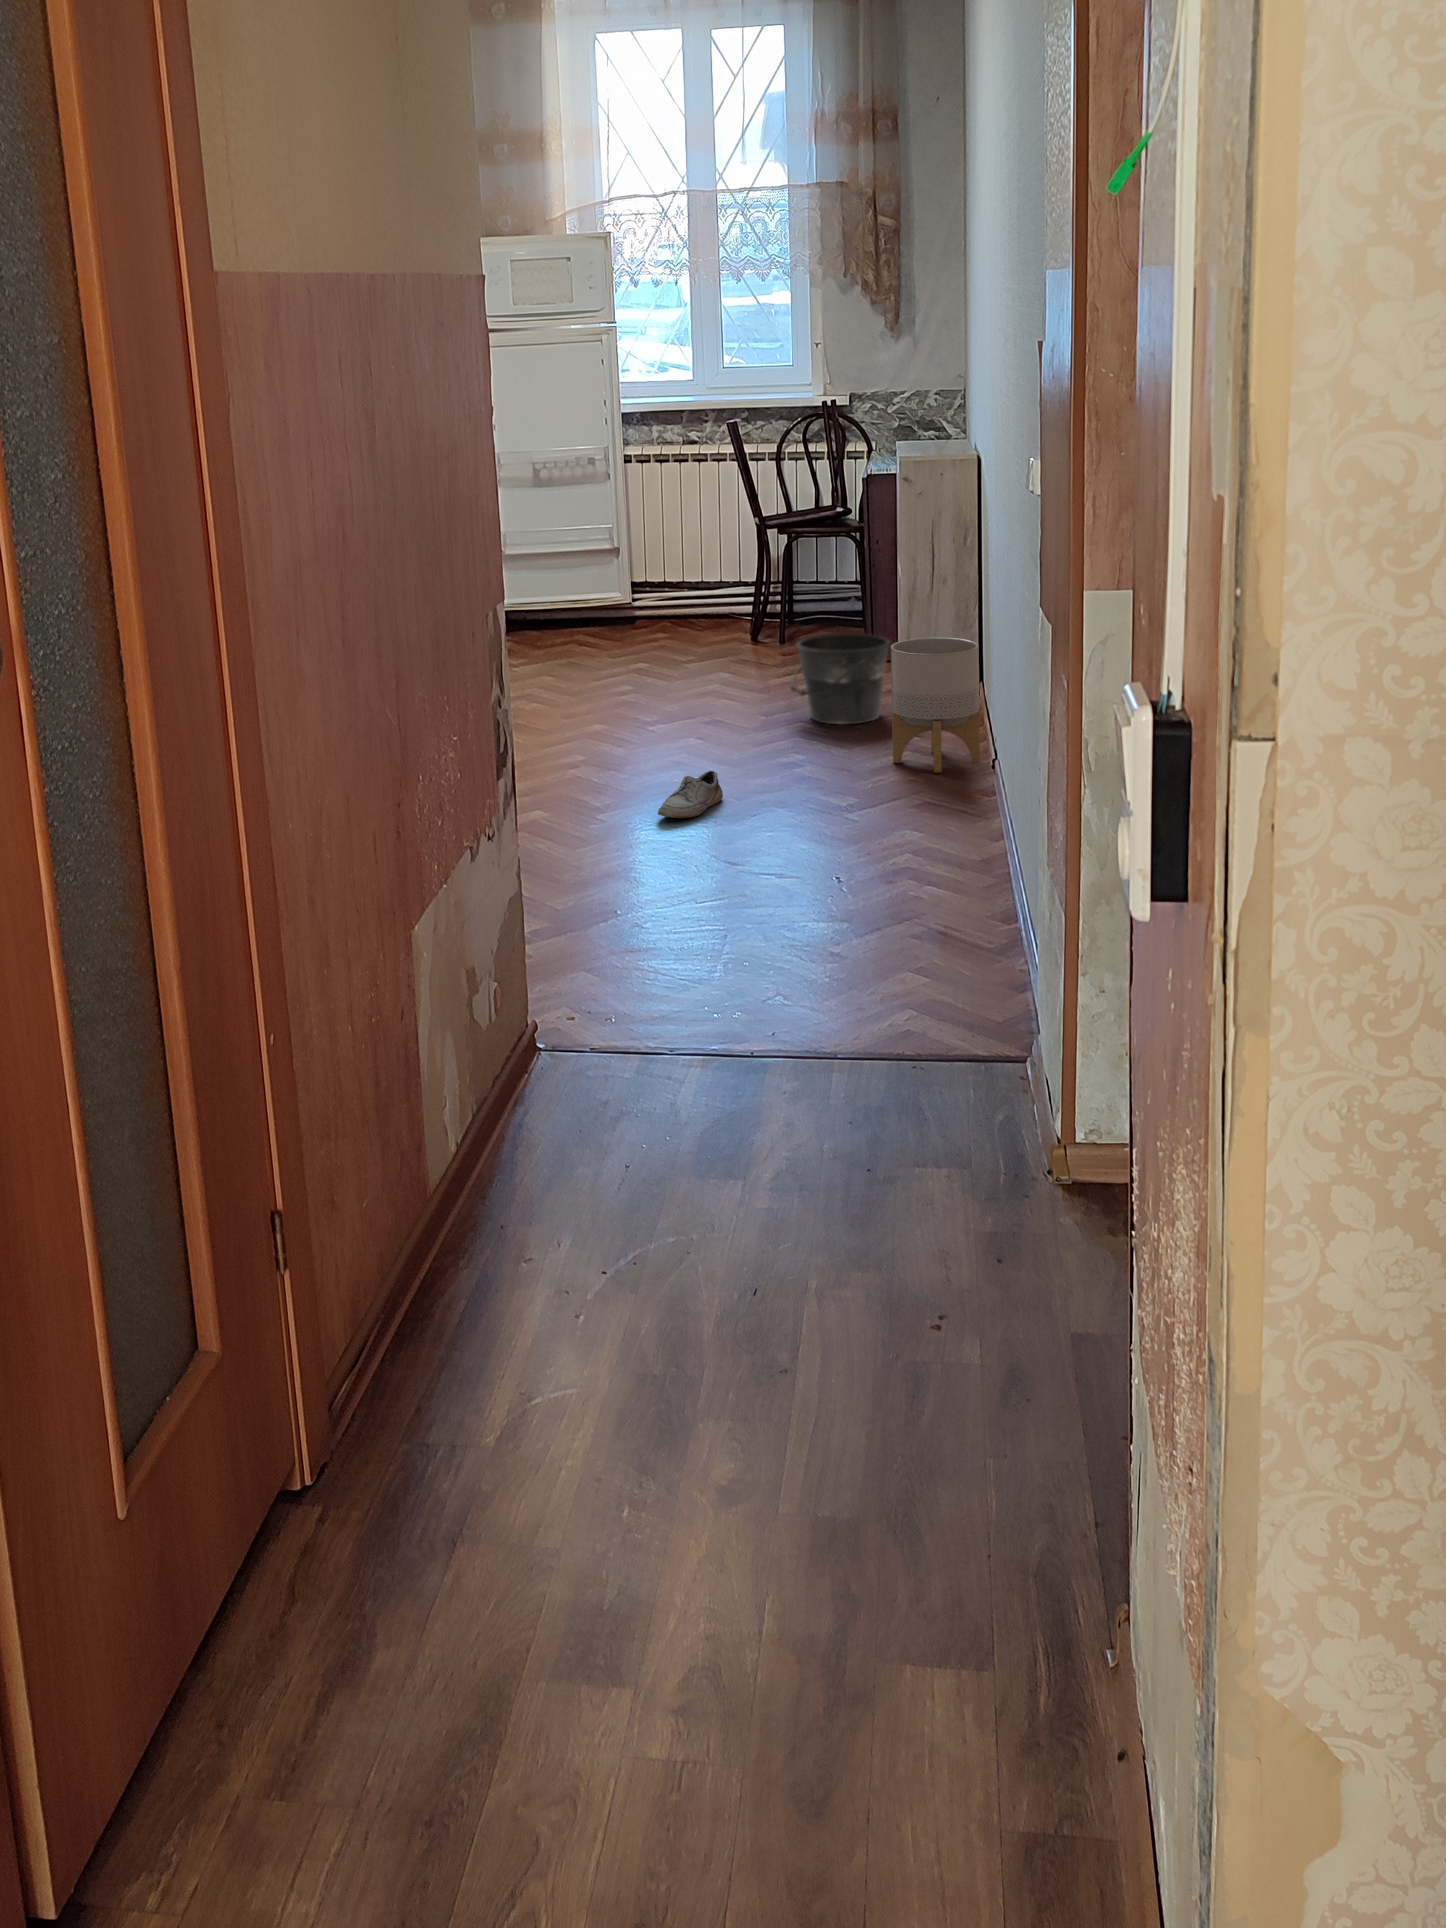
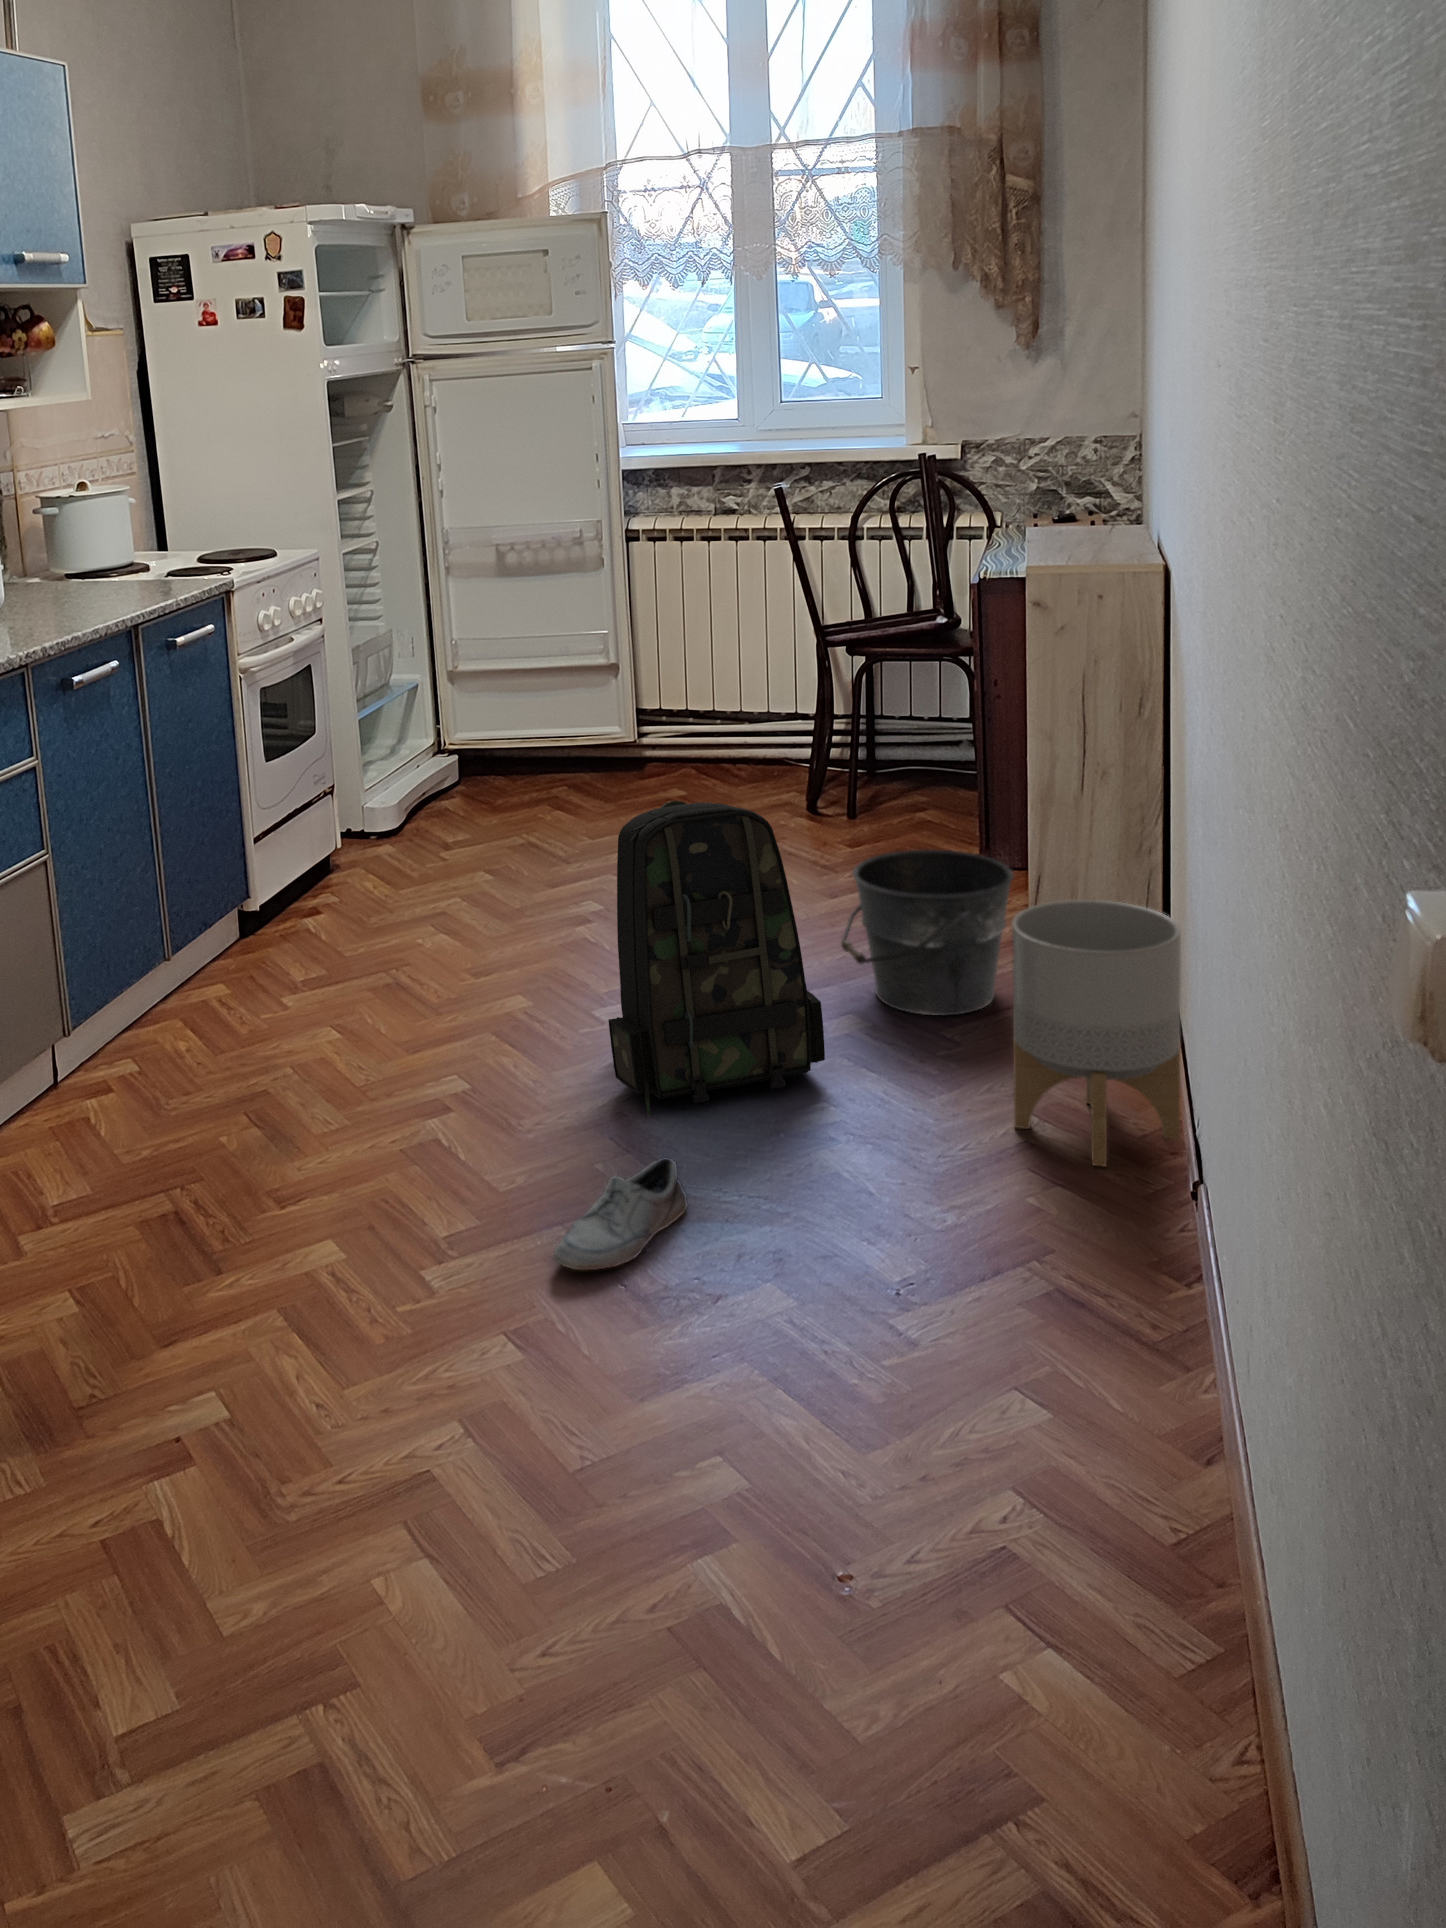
backpack: none [664,594,787,768] -> present [608,801,825,1115]

